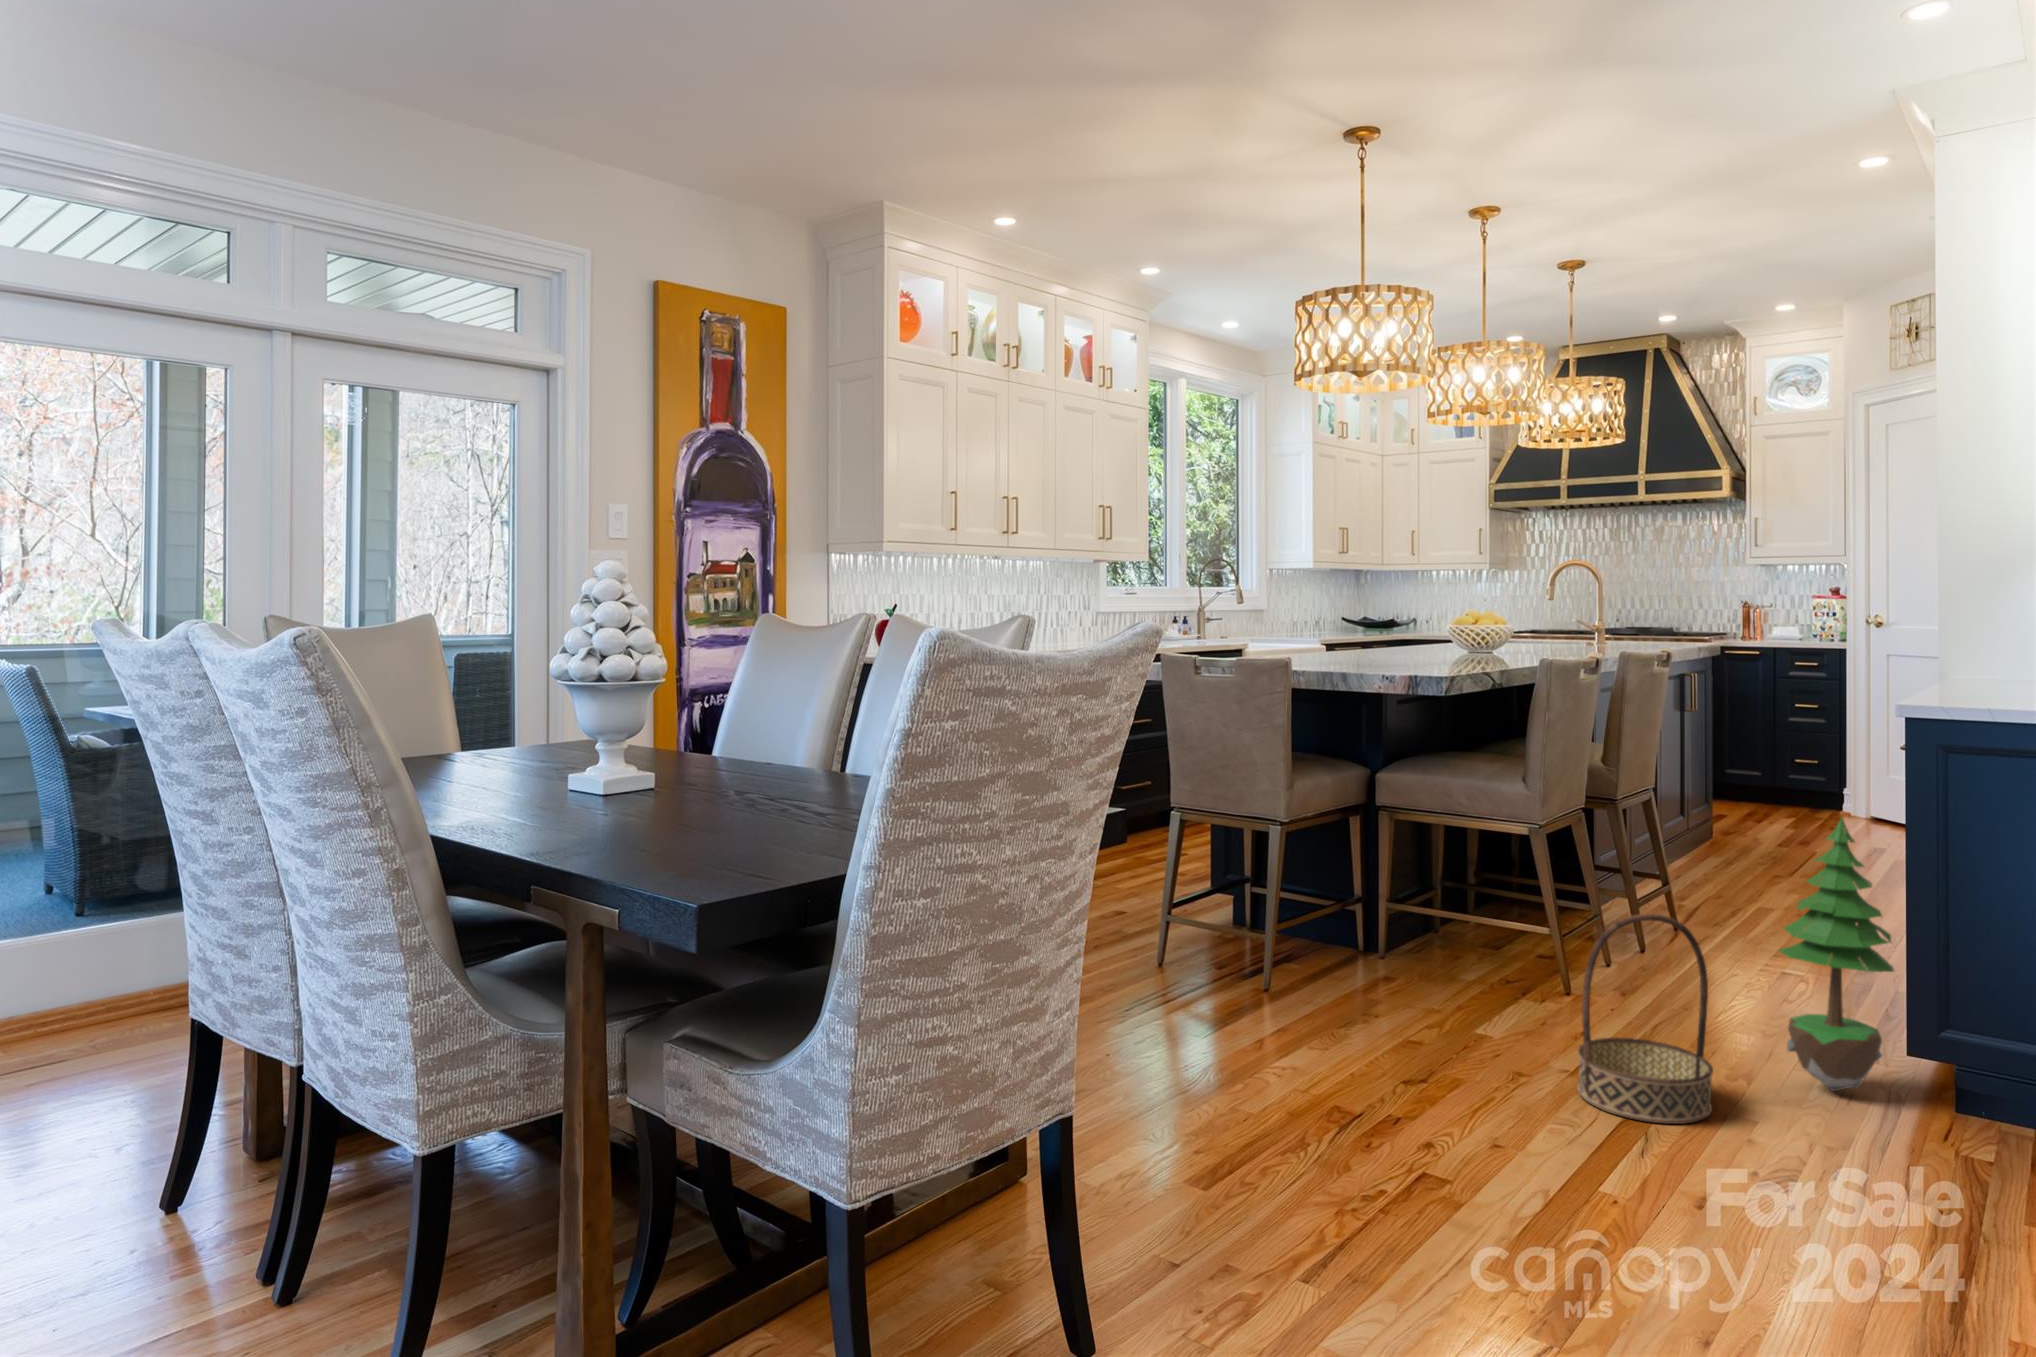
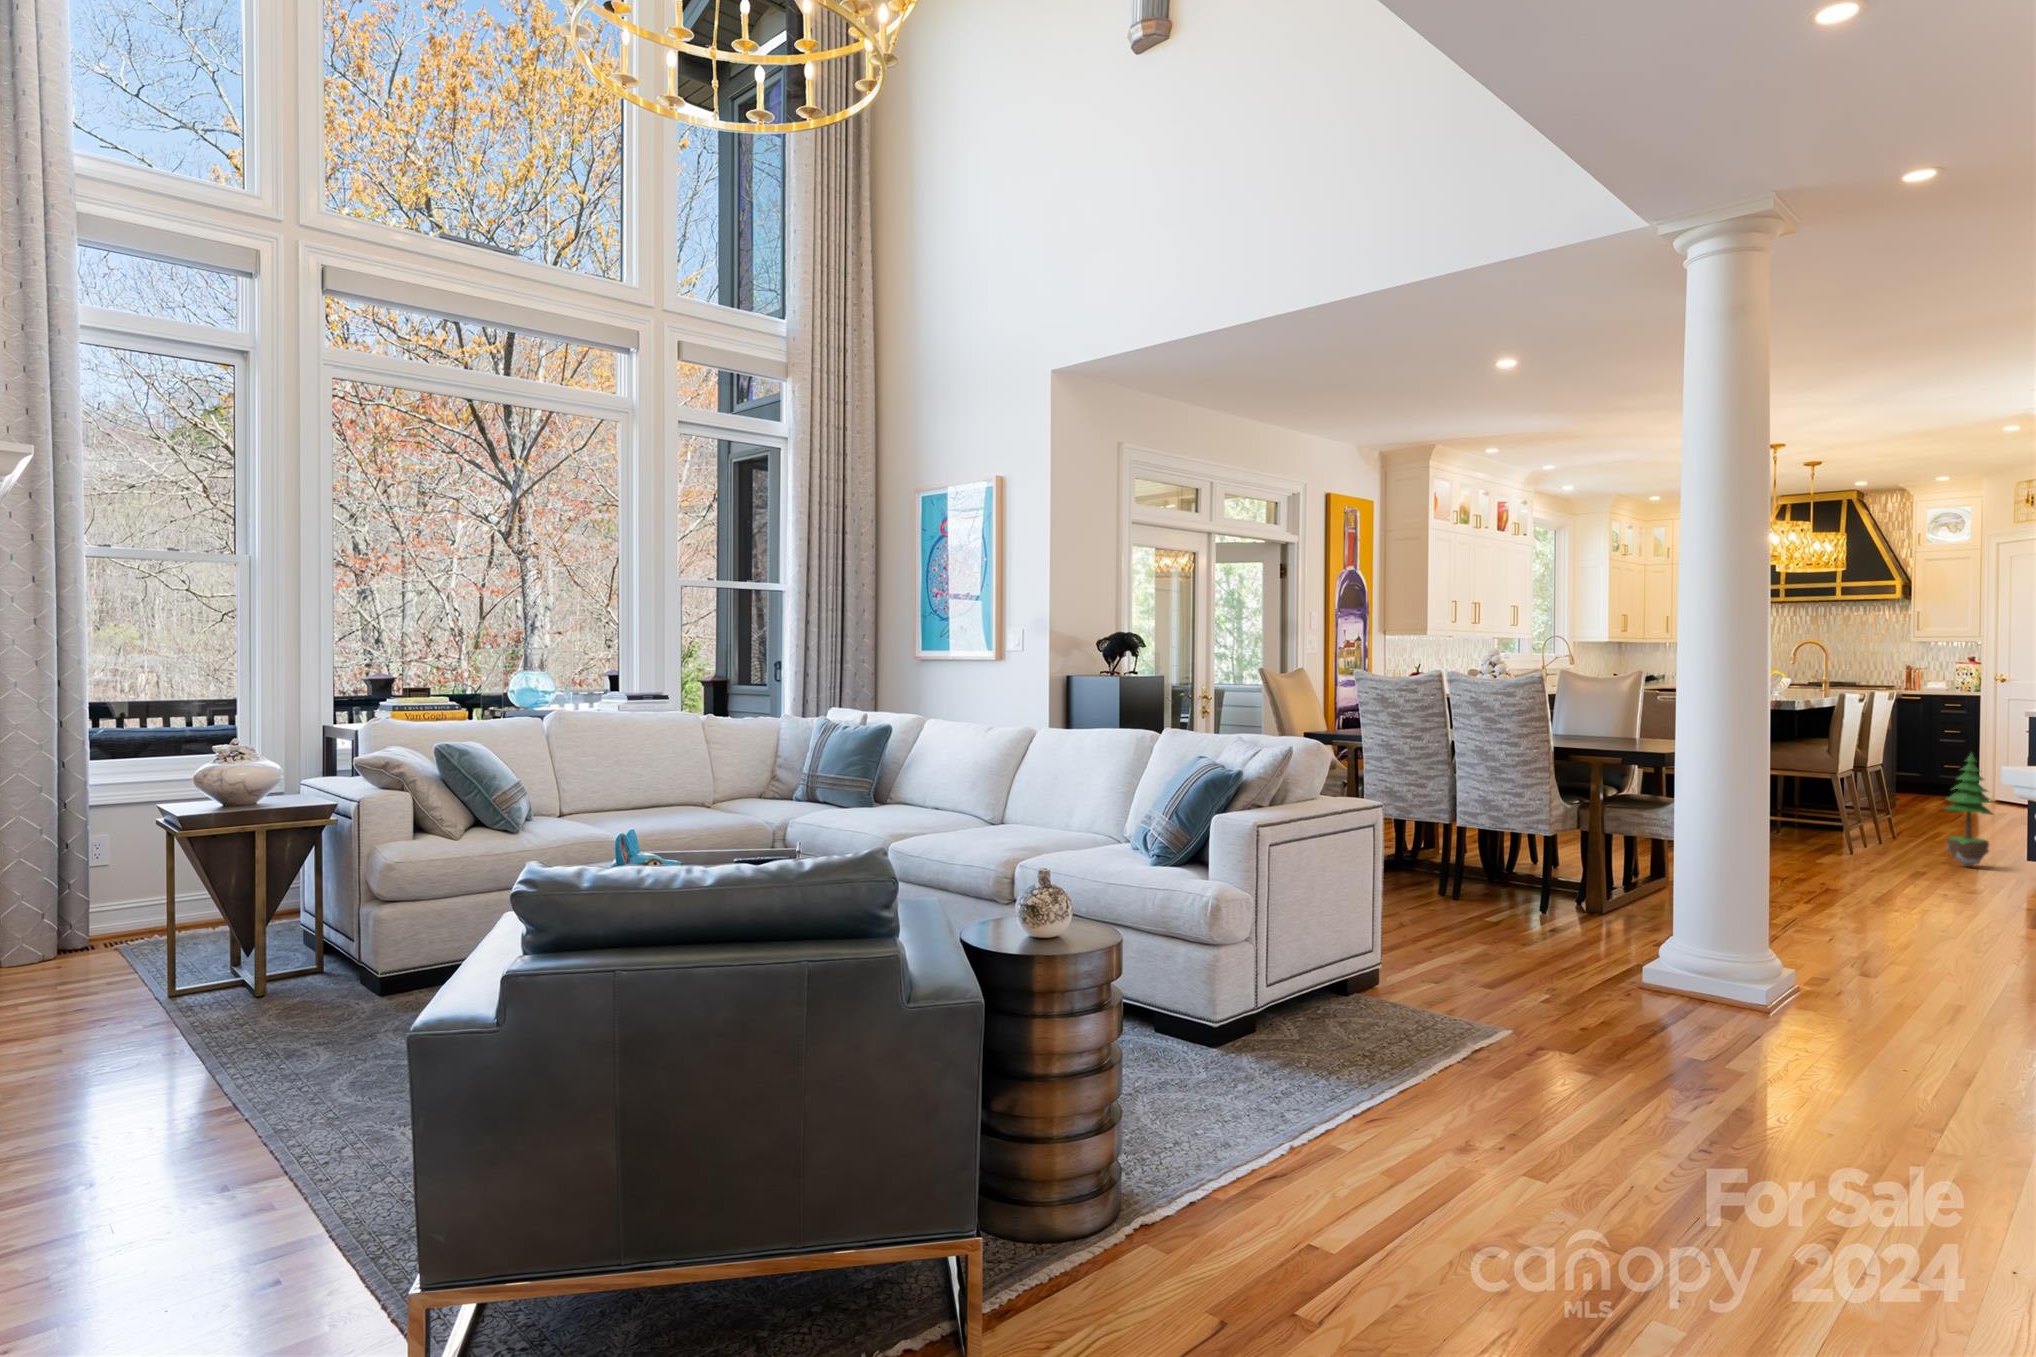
basket: present [1577,914,1713,1124] -> none [1852,788,1914,869]

